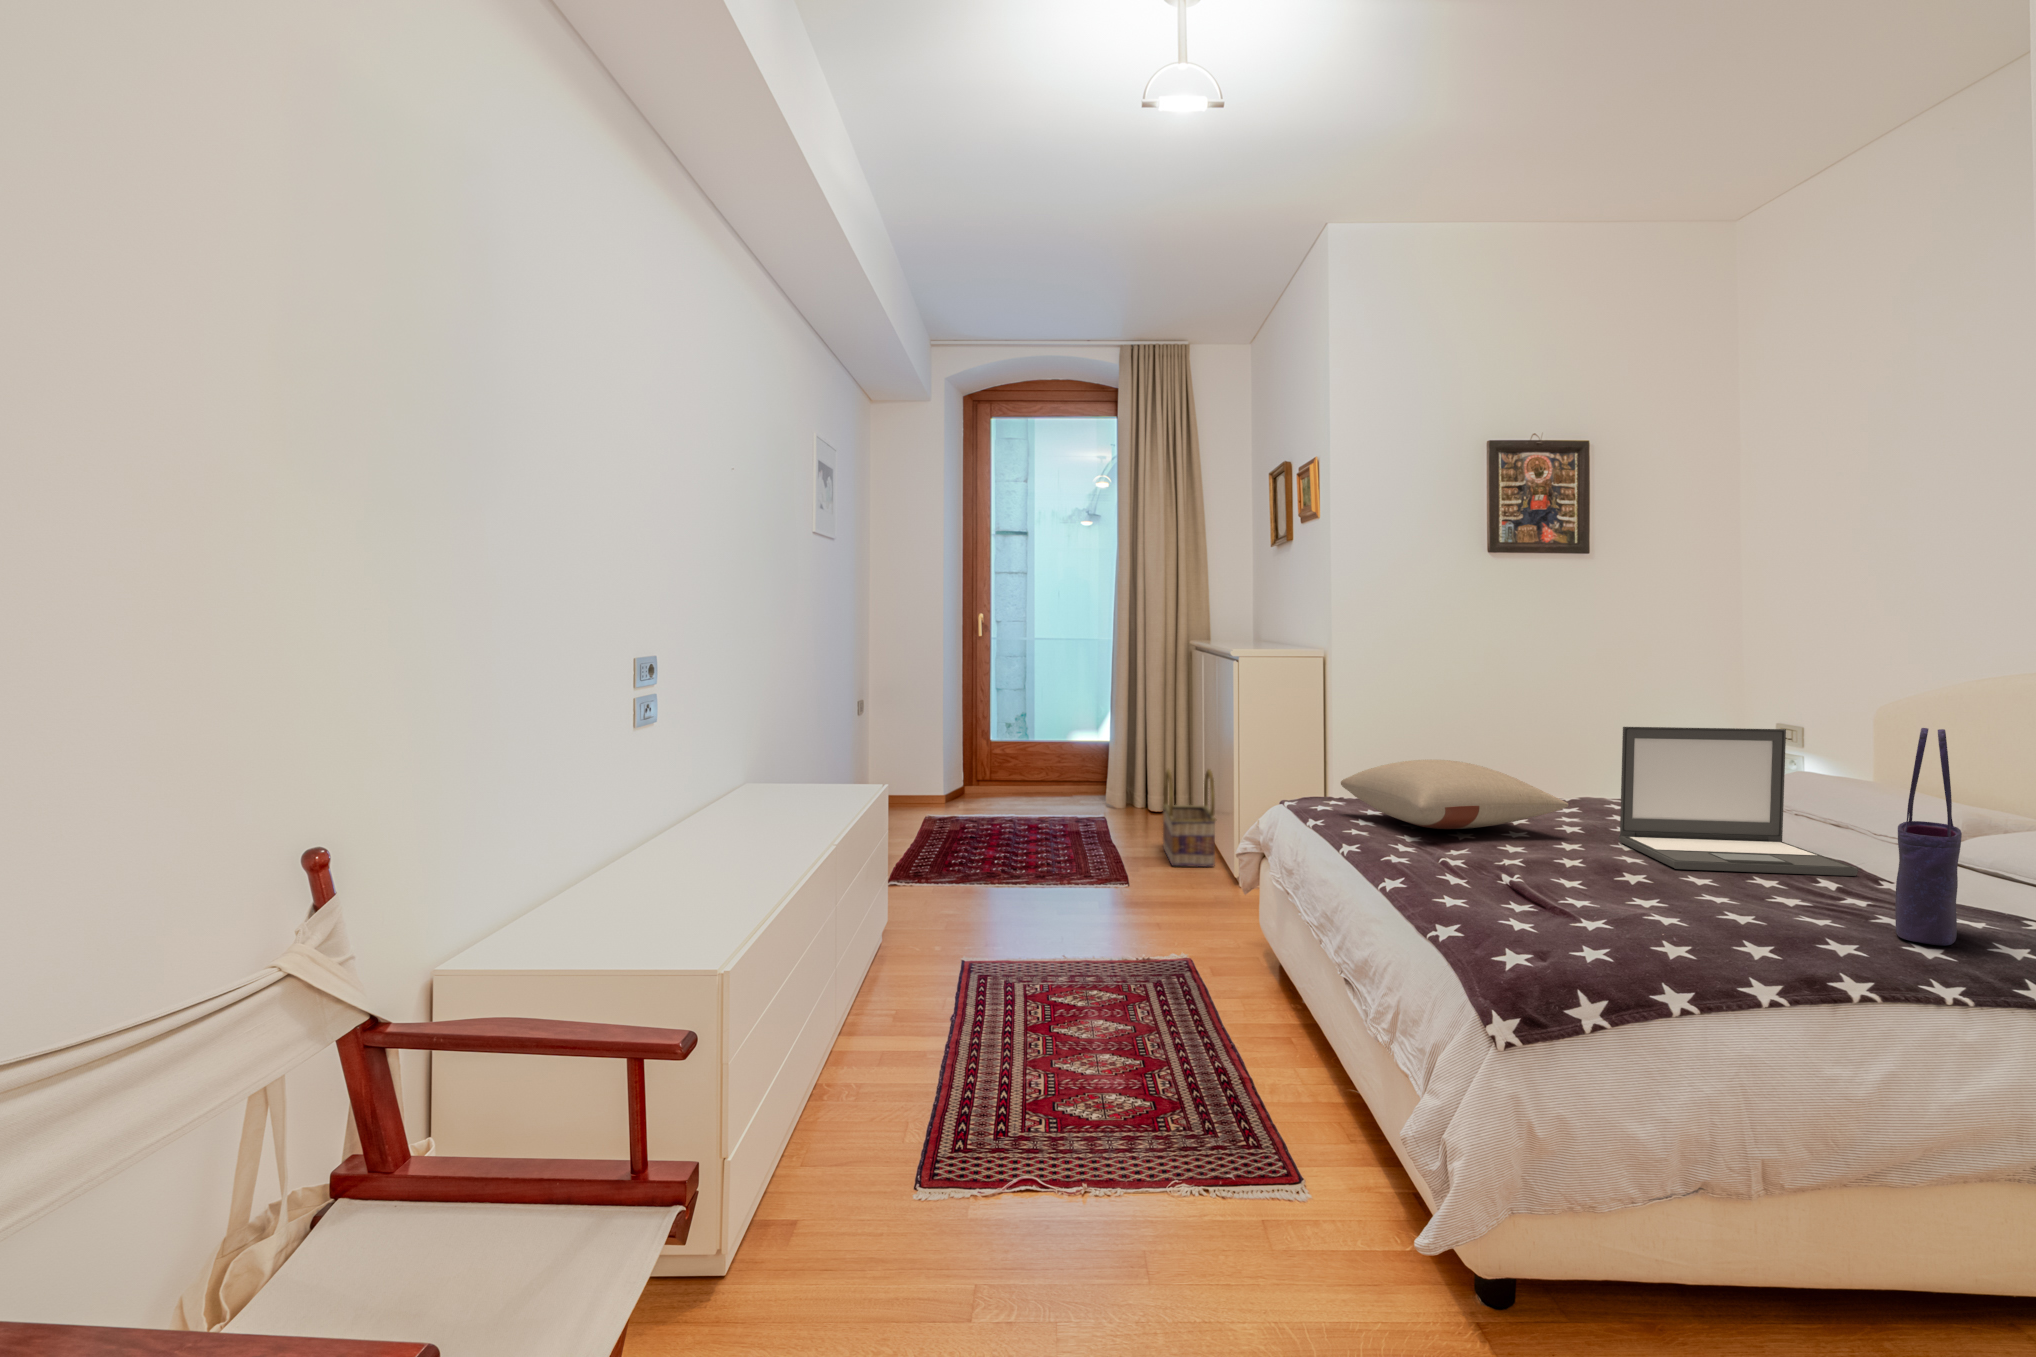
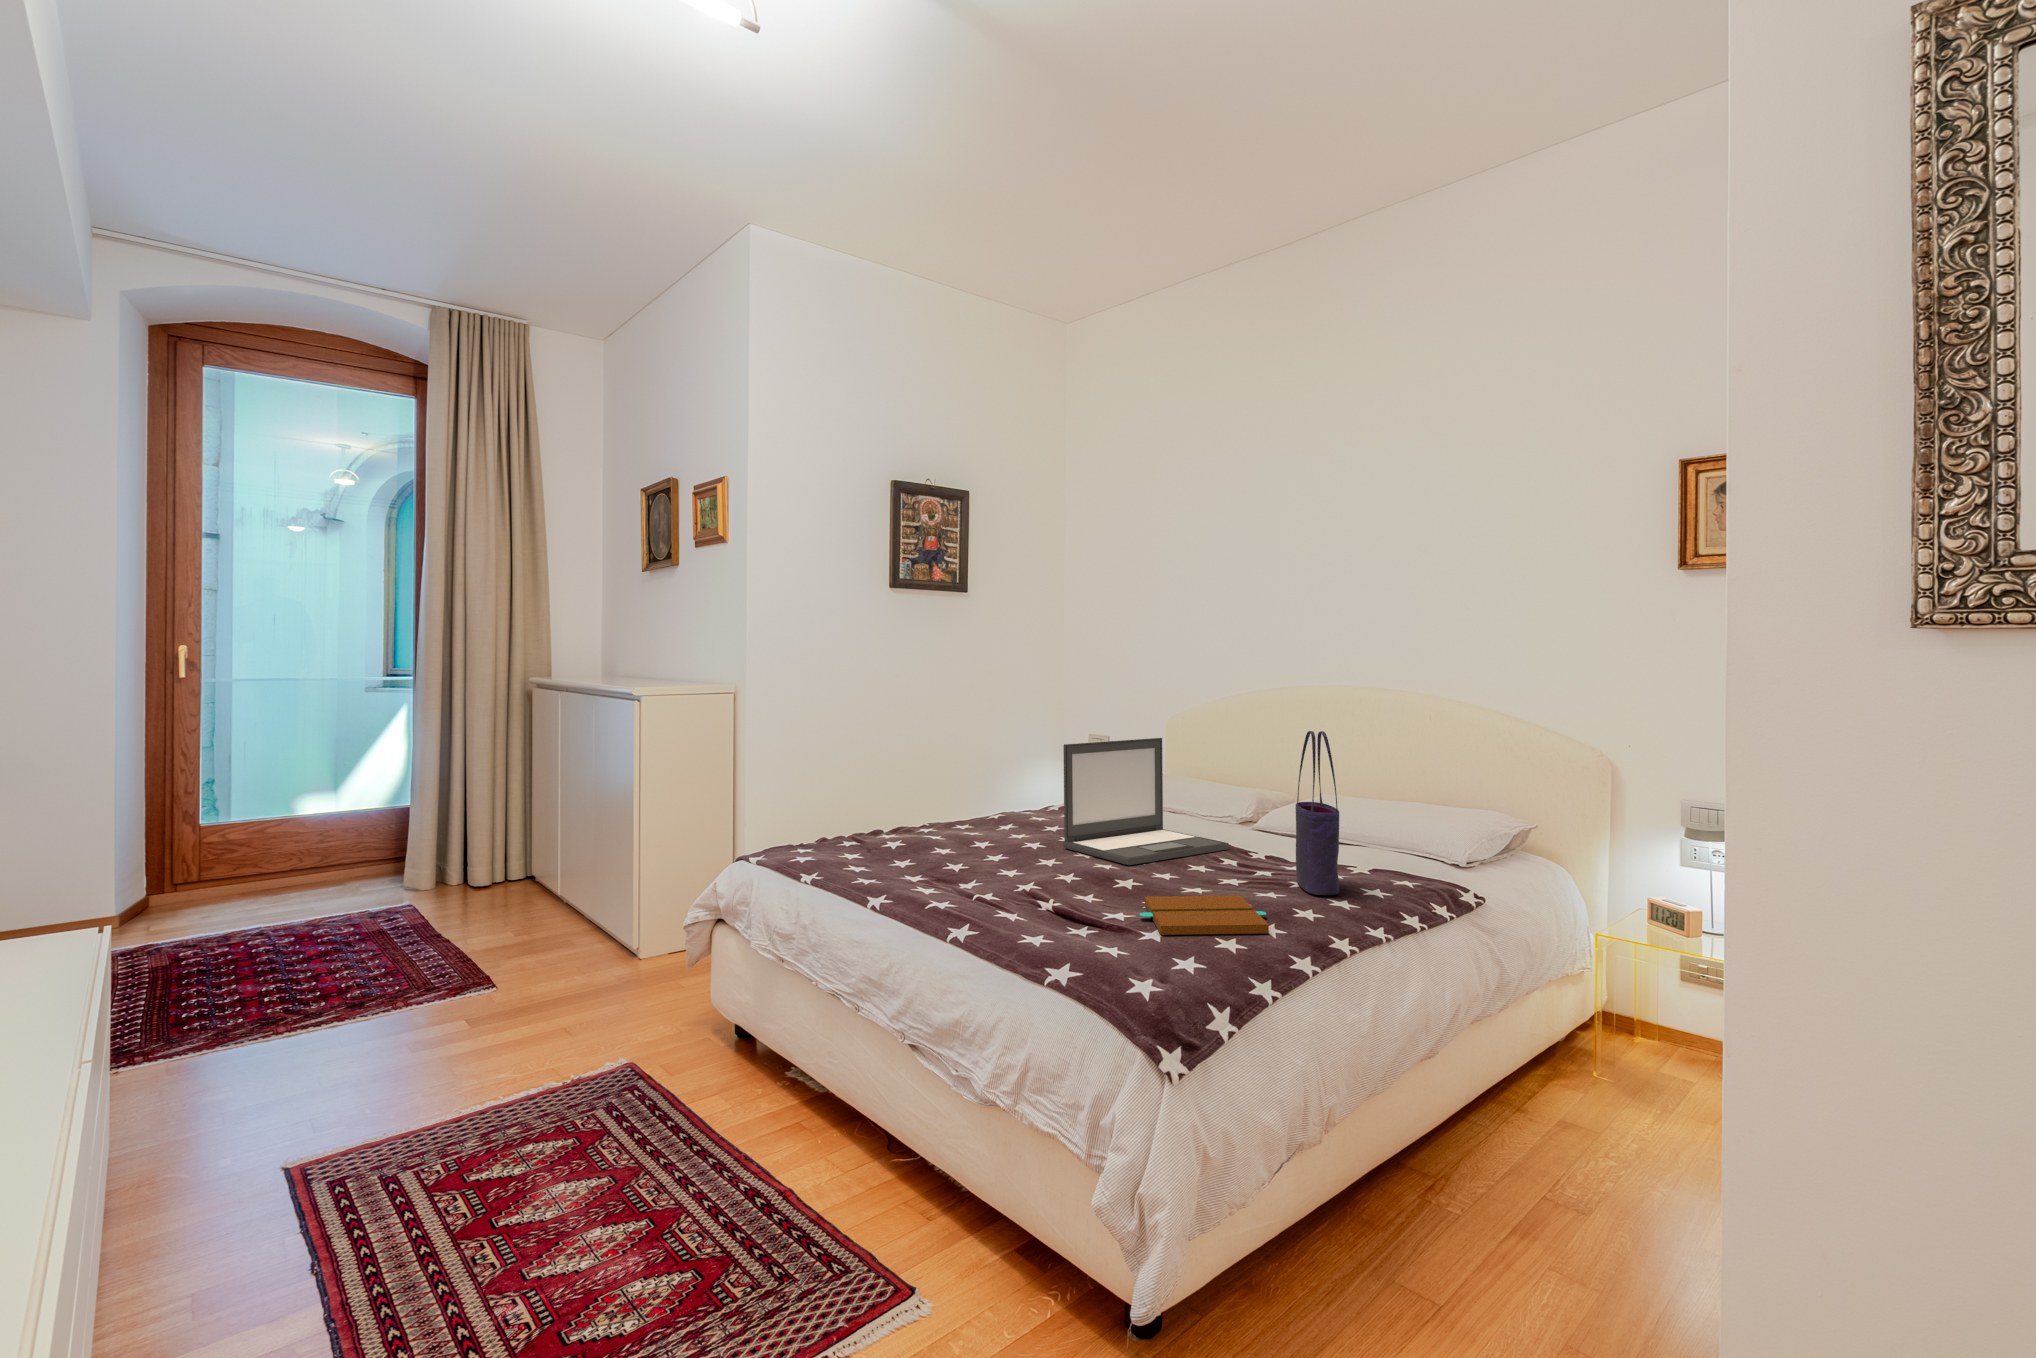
pillow: present [1341,760,1568,829] -> none [812,790,1026,860]
basket: present [1163,769,1216,867] -> none [515,826,597,951]
book: none [1605,896,1782,958] -> present [1140,896,1269,935]

